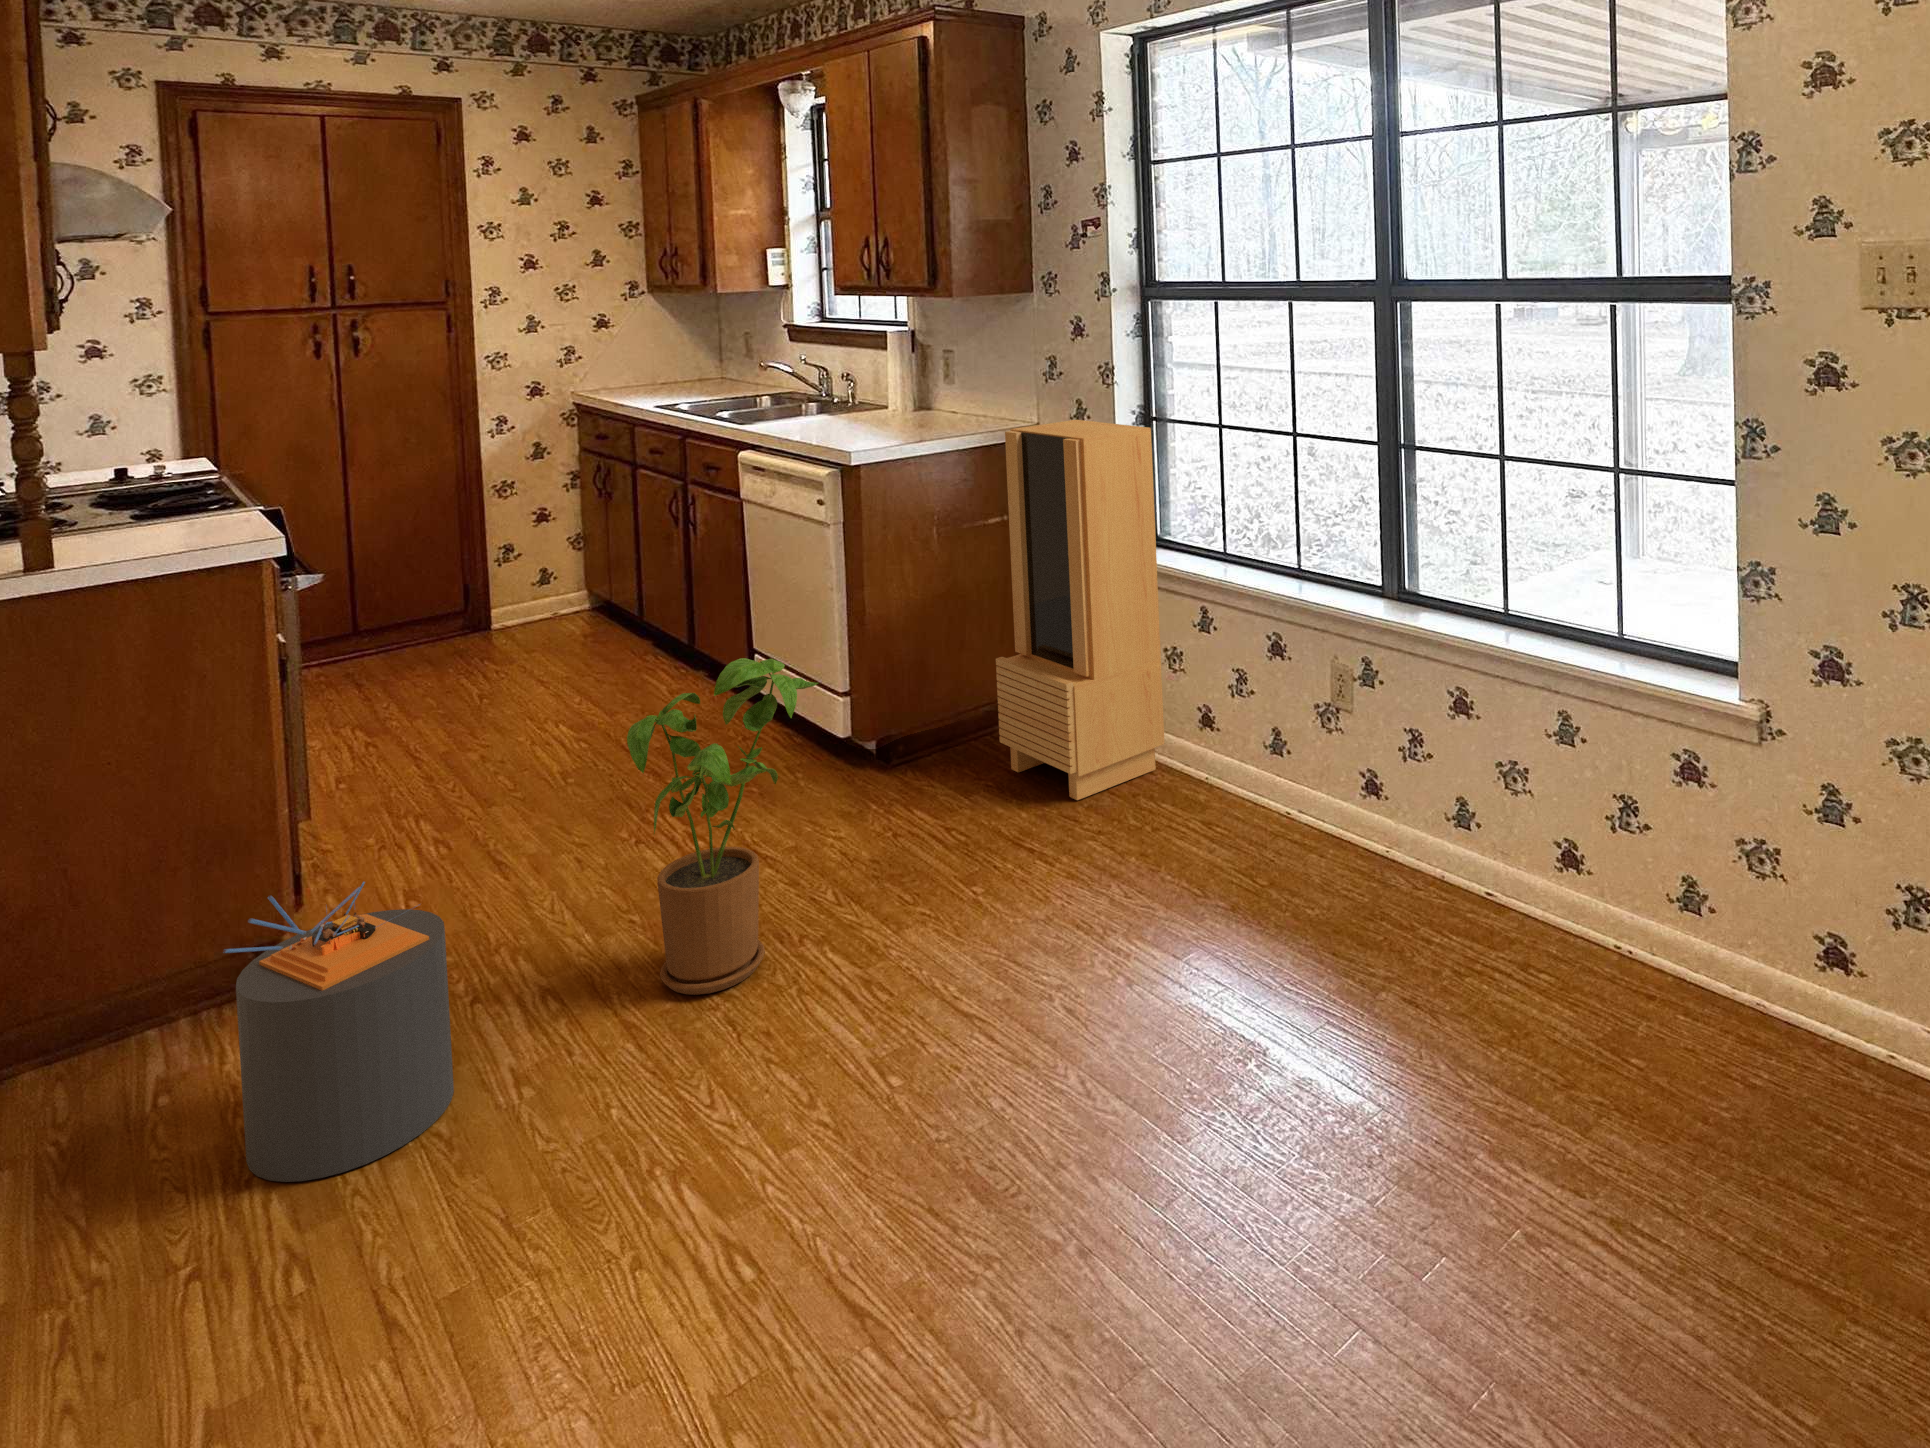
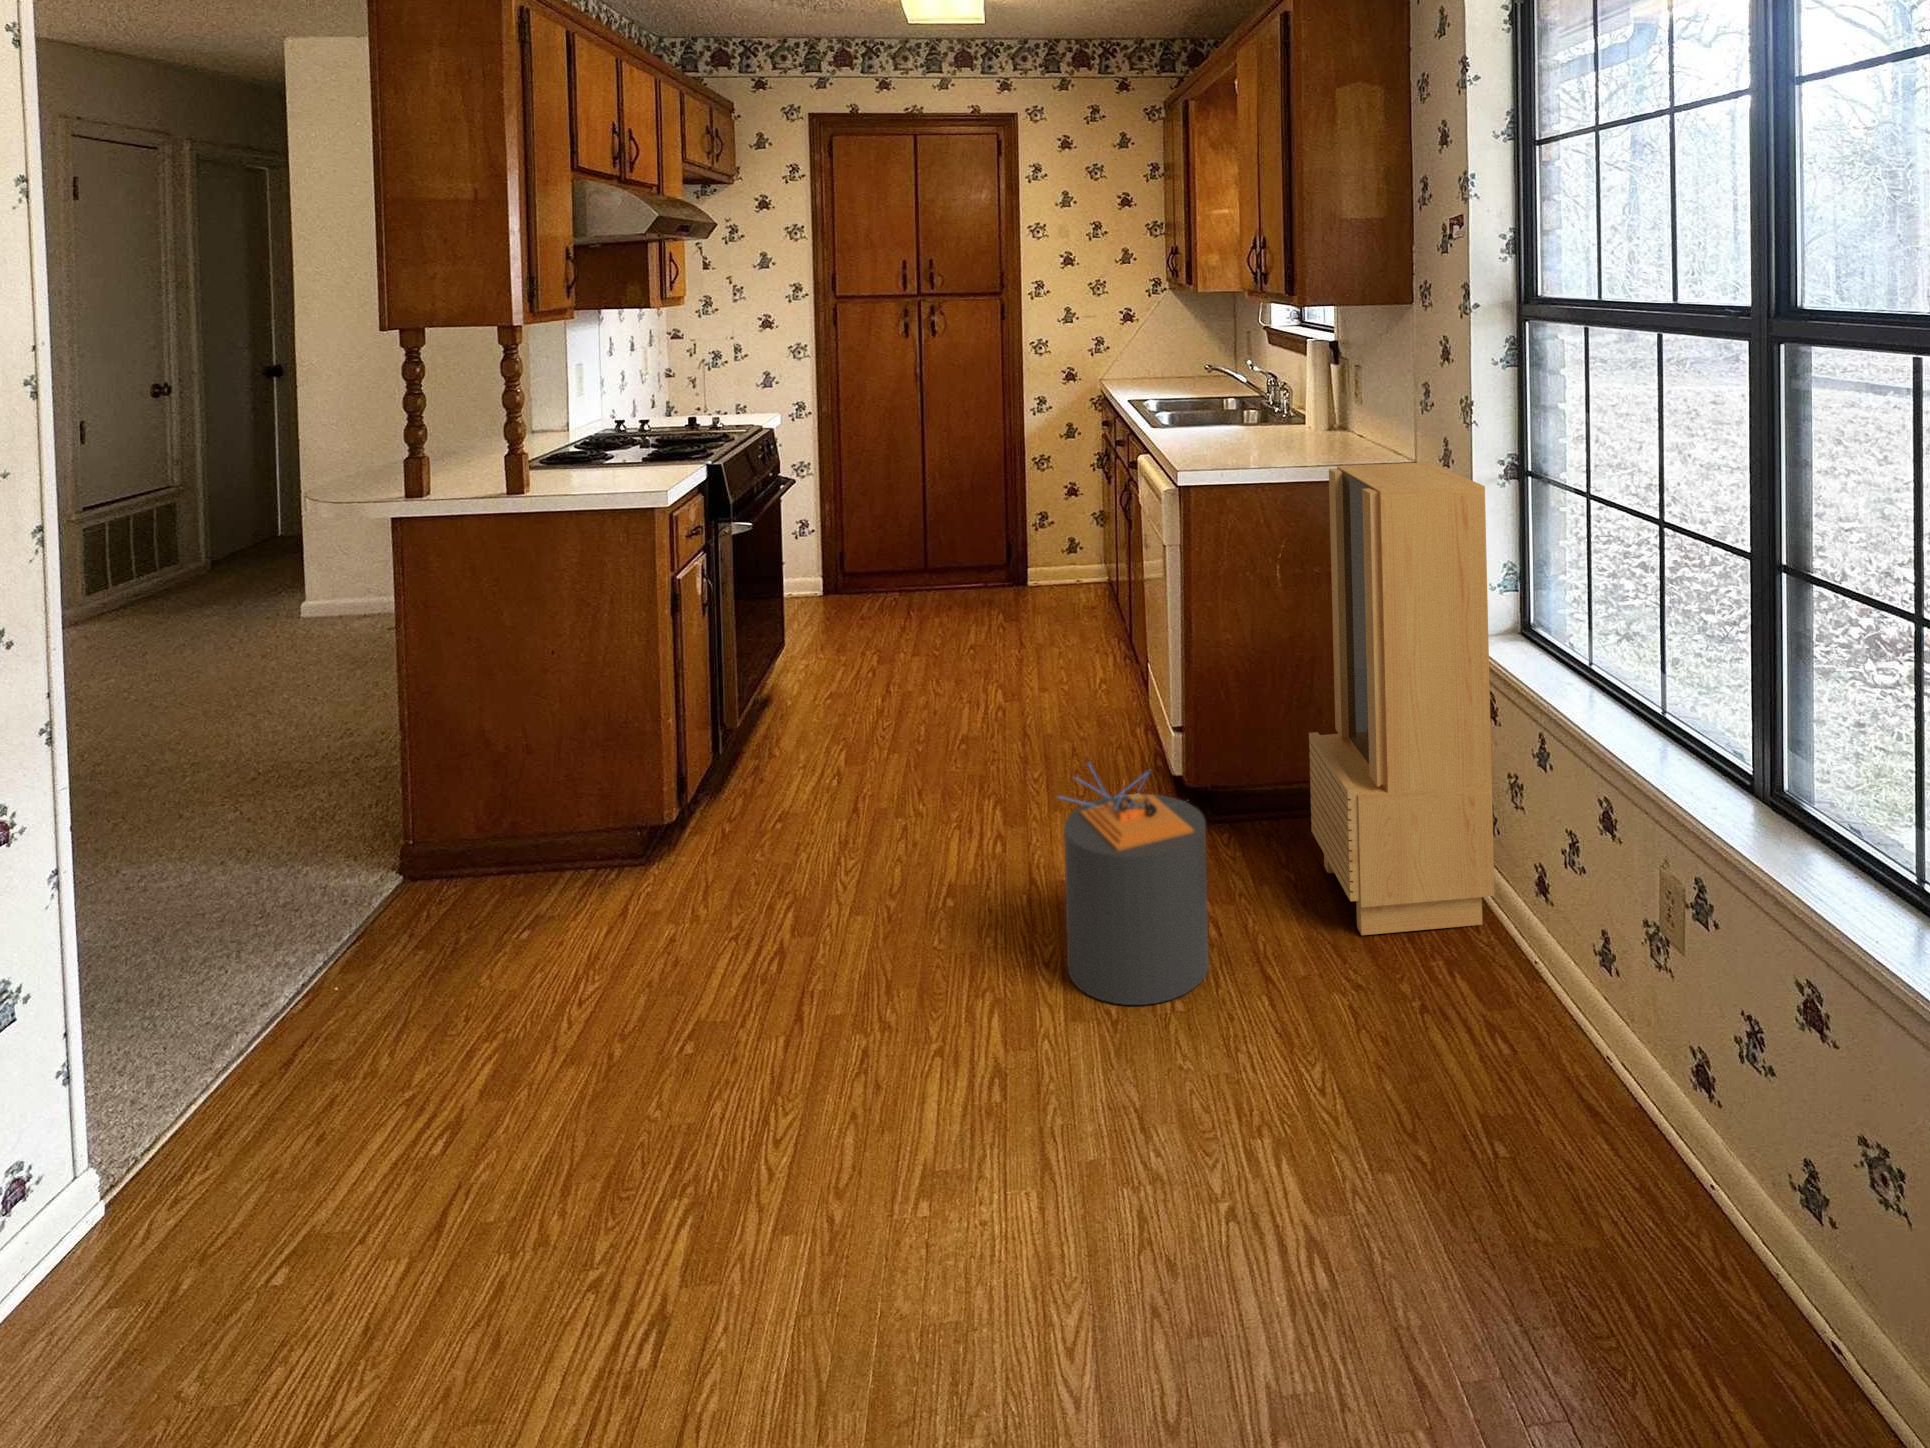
house plant: present [627,658,818,995] -> none [803,690,997,1034]
trash can: present [224,882,454,1182] -> present [1058,762,1209,1005]

